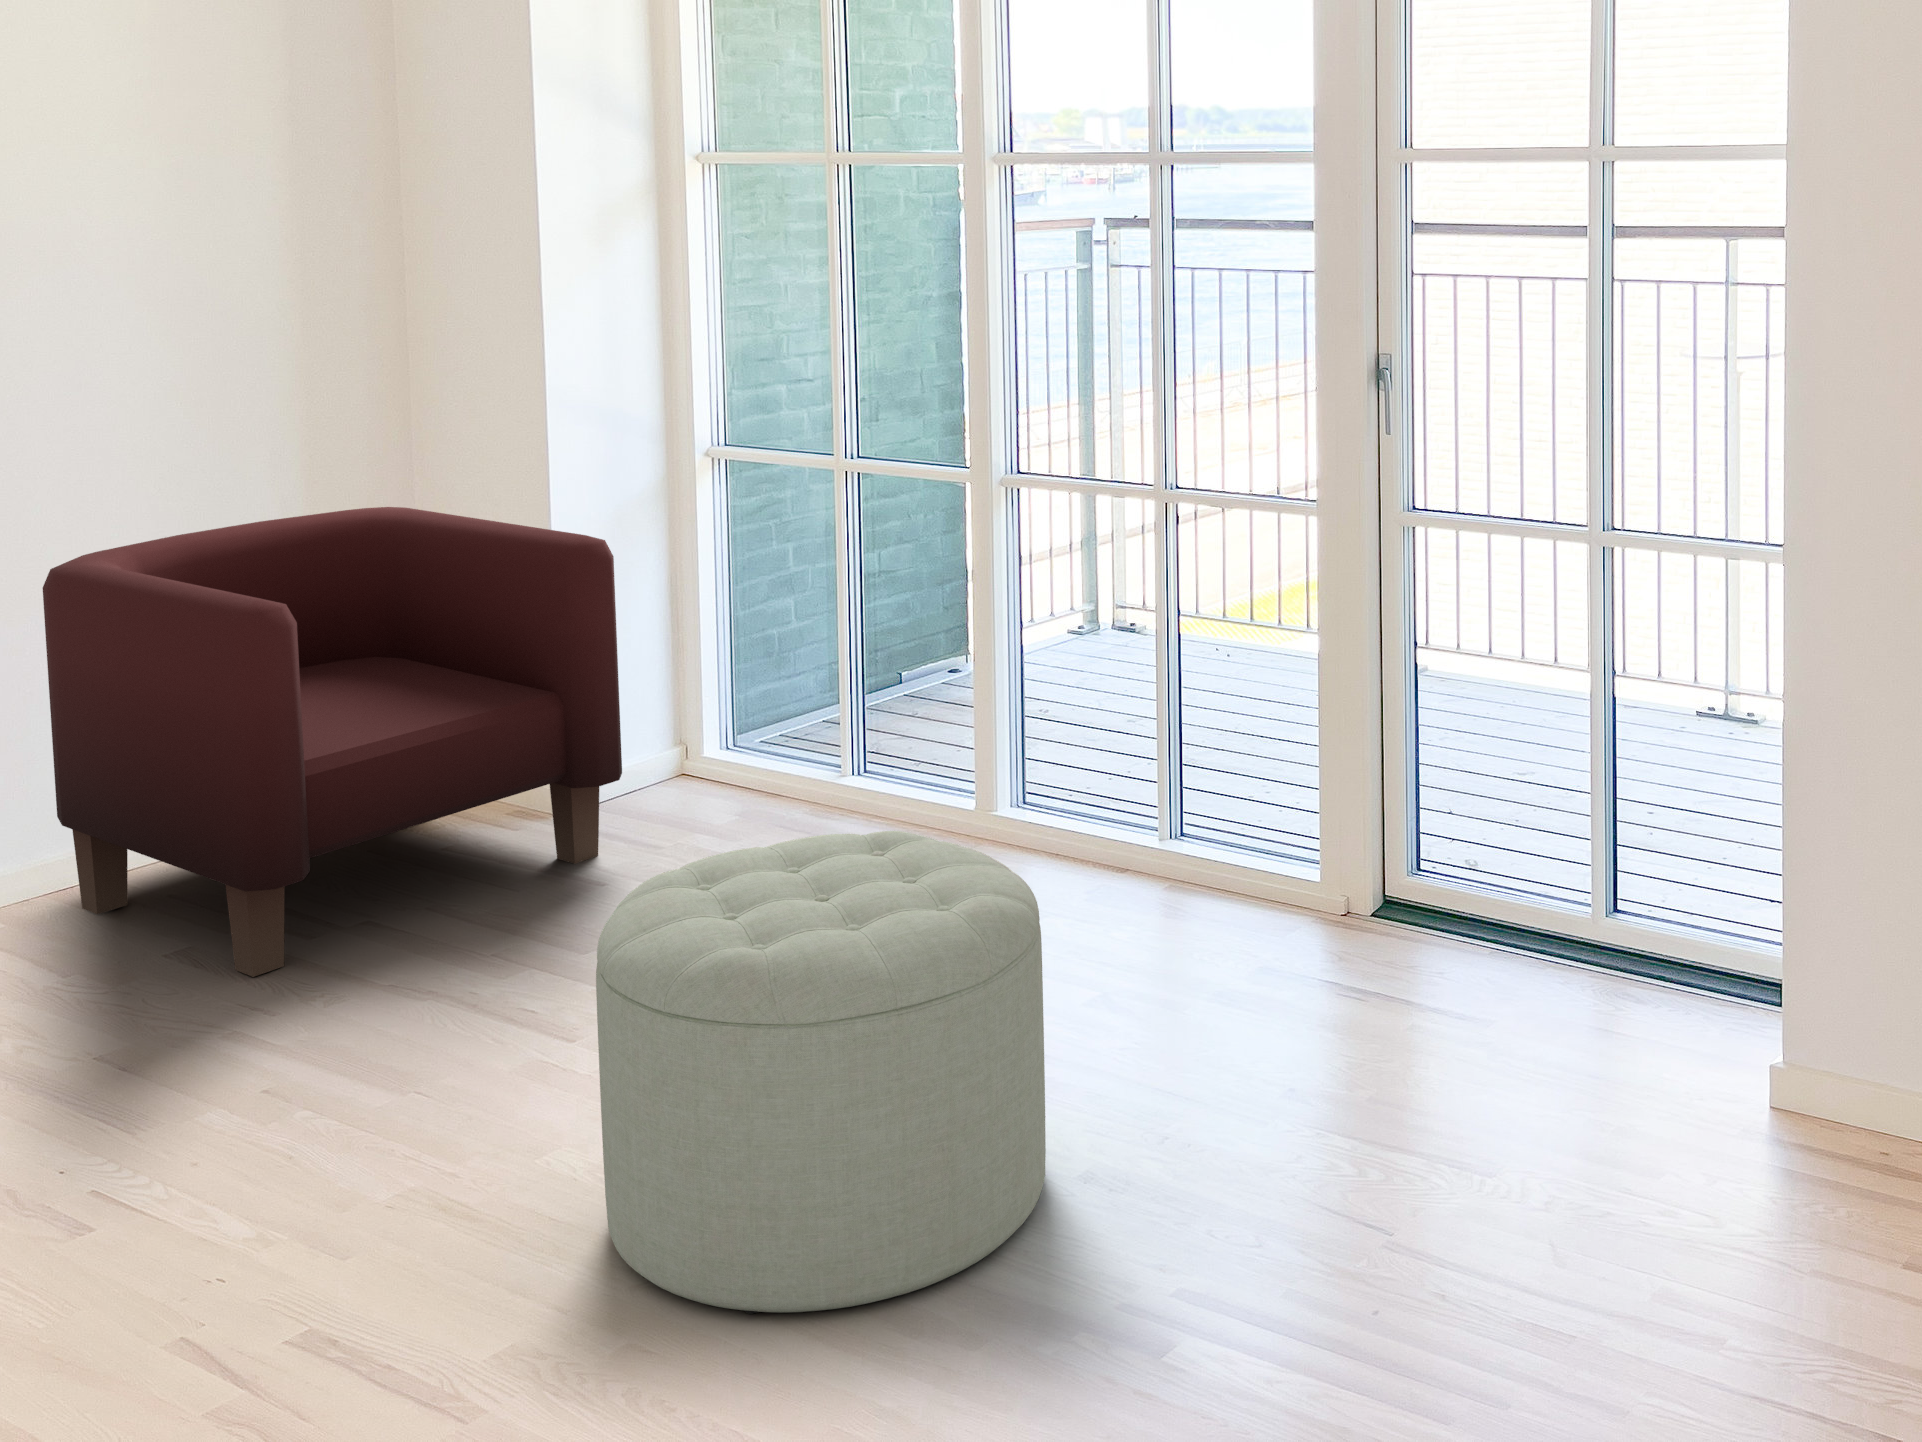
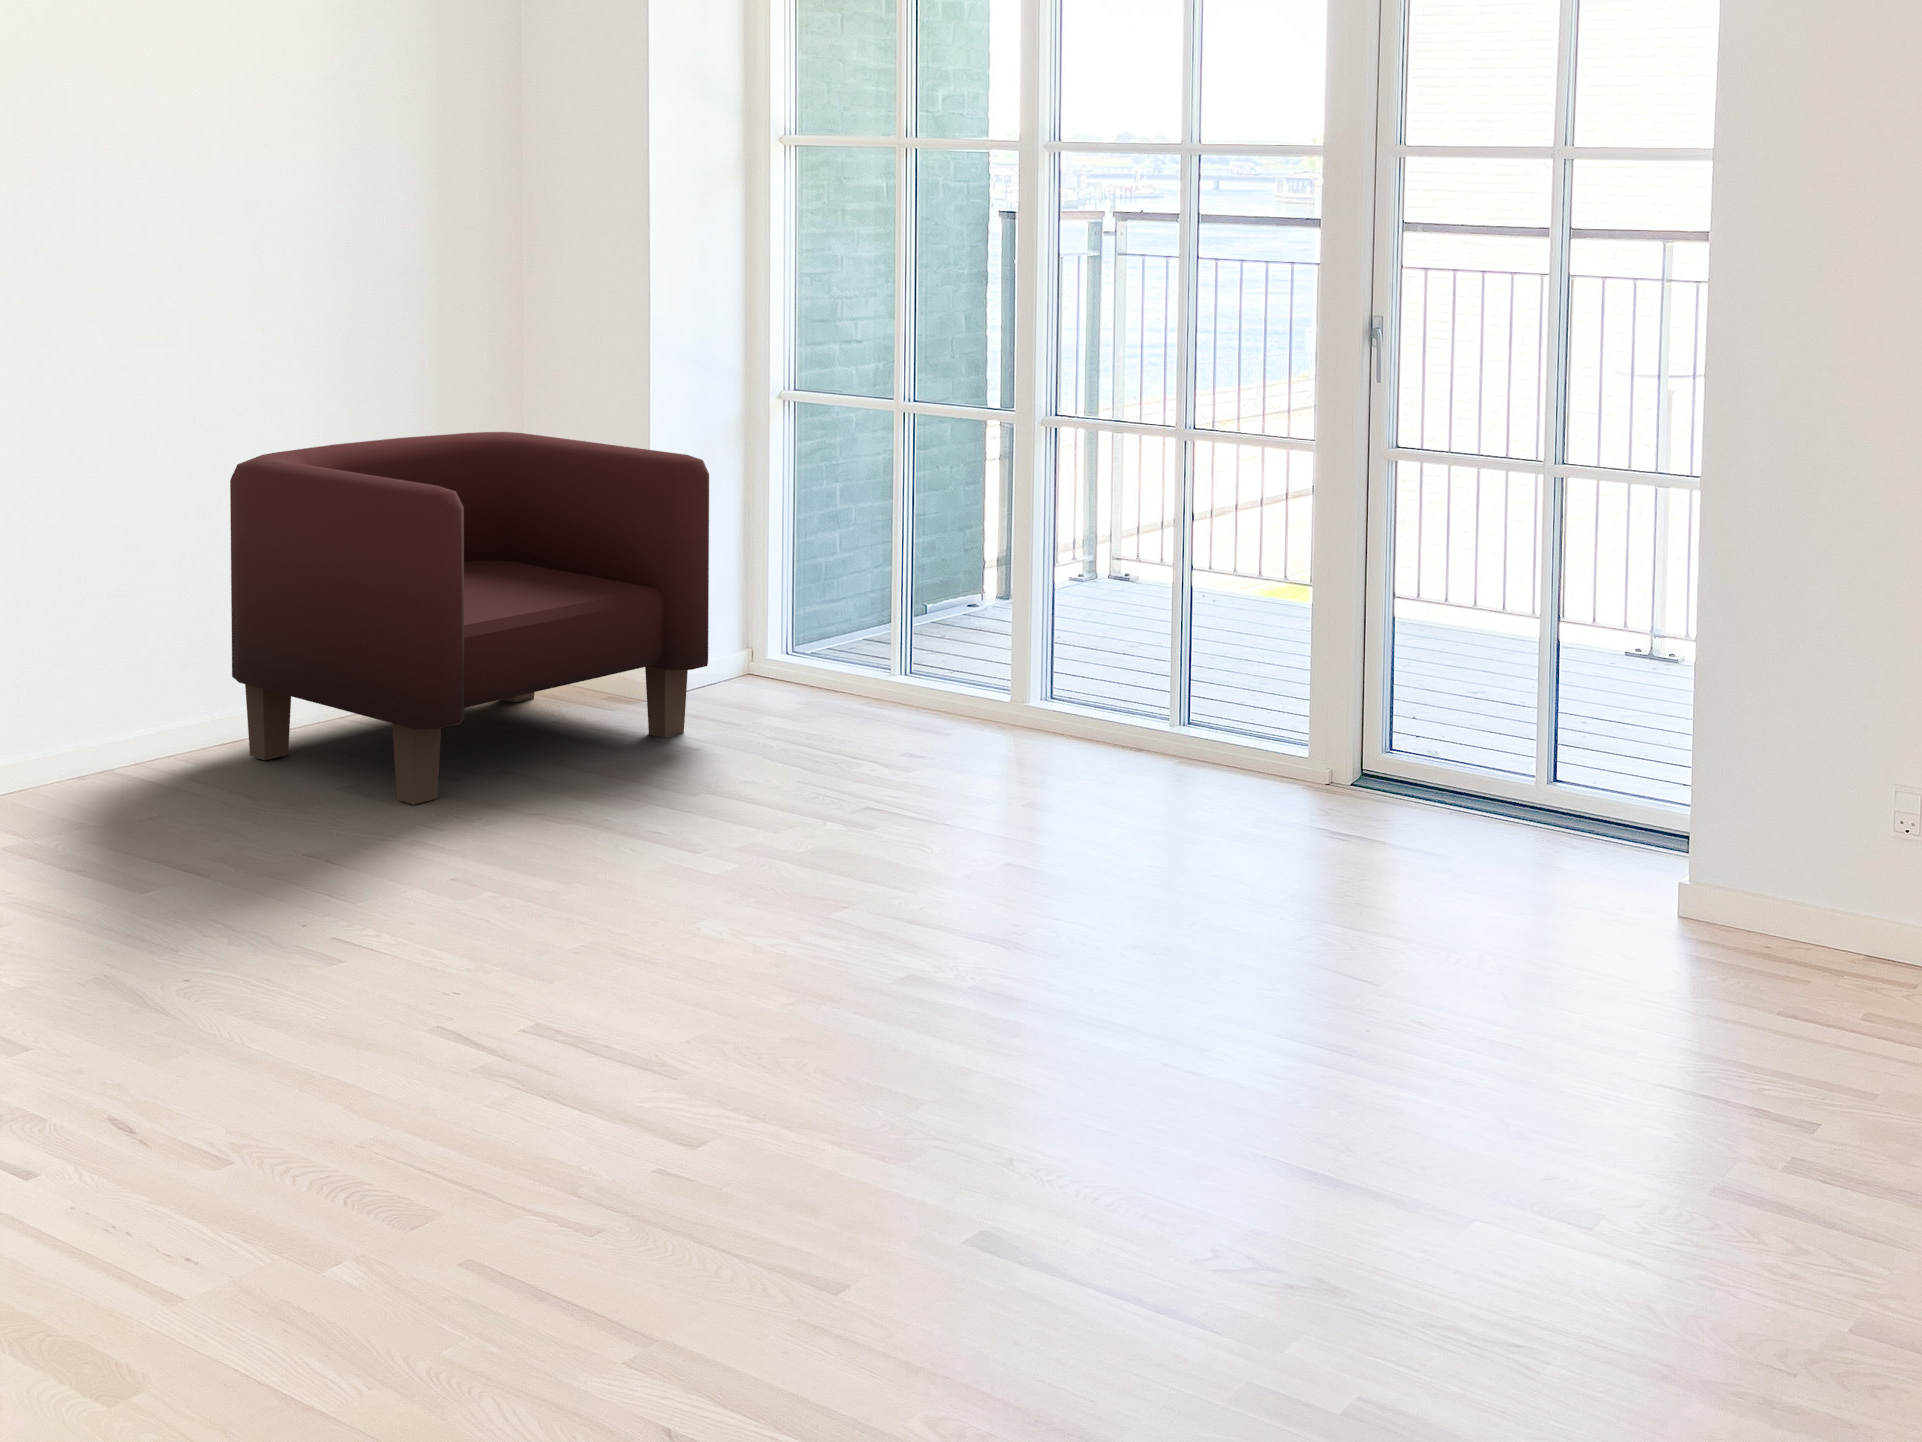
ottoman: present [596,831,1046,1314] -> none [755,671,1103,1015]

